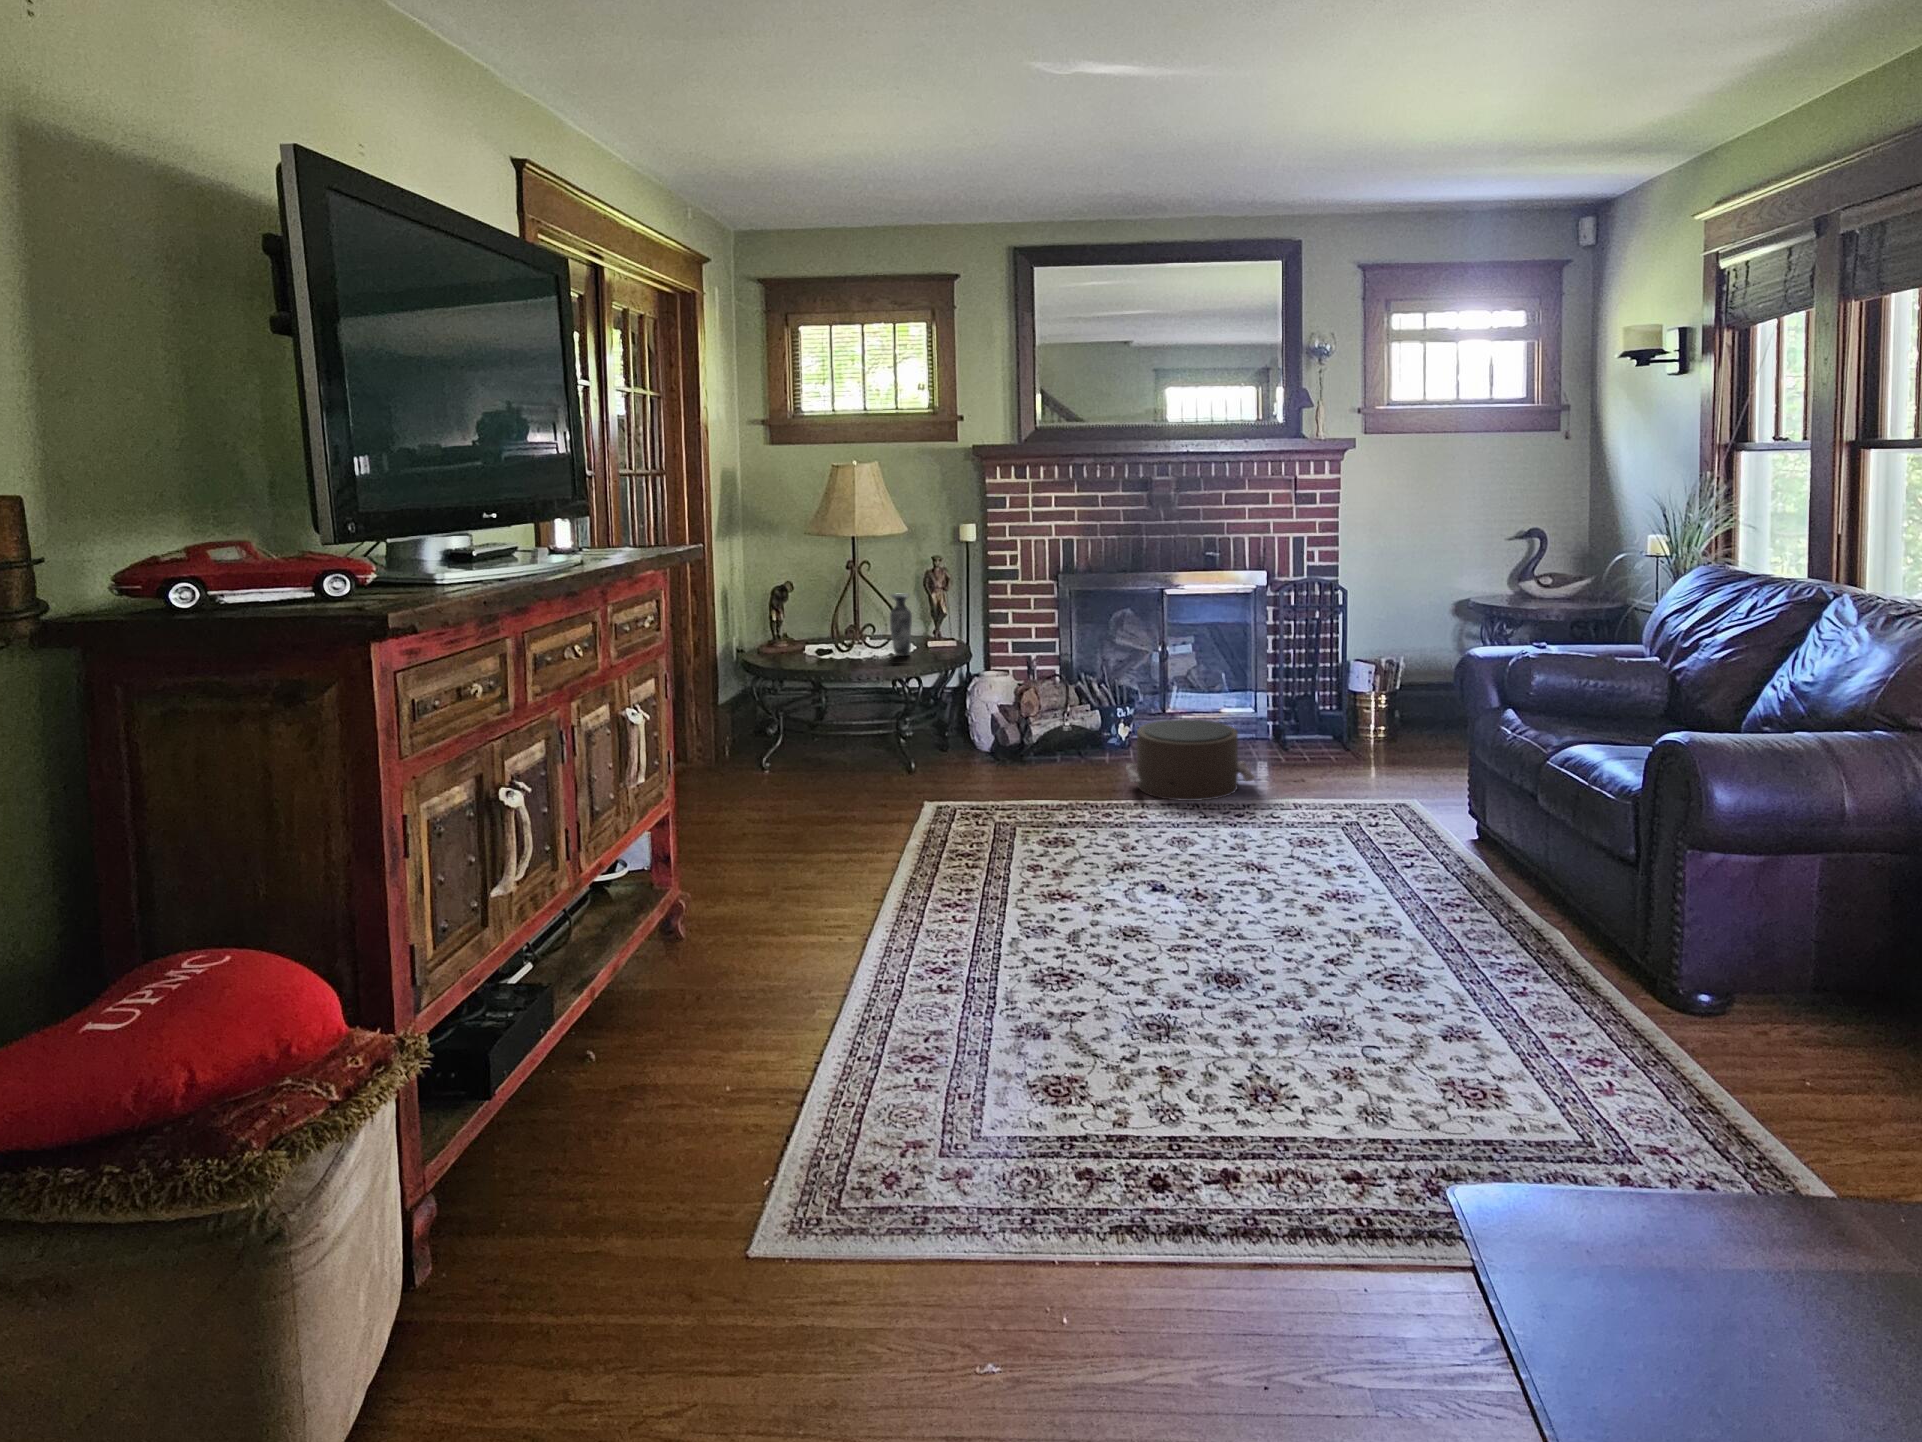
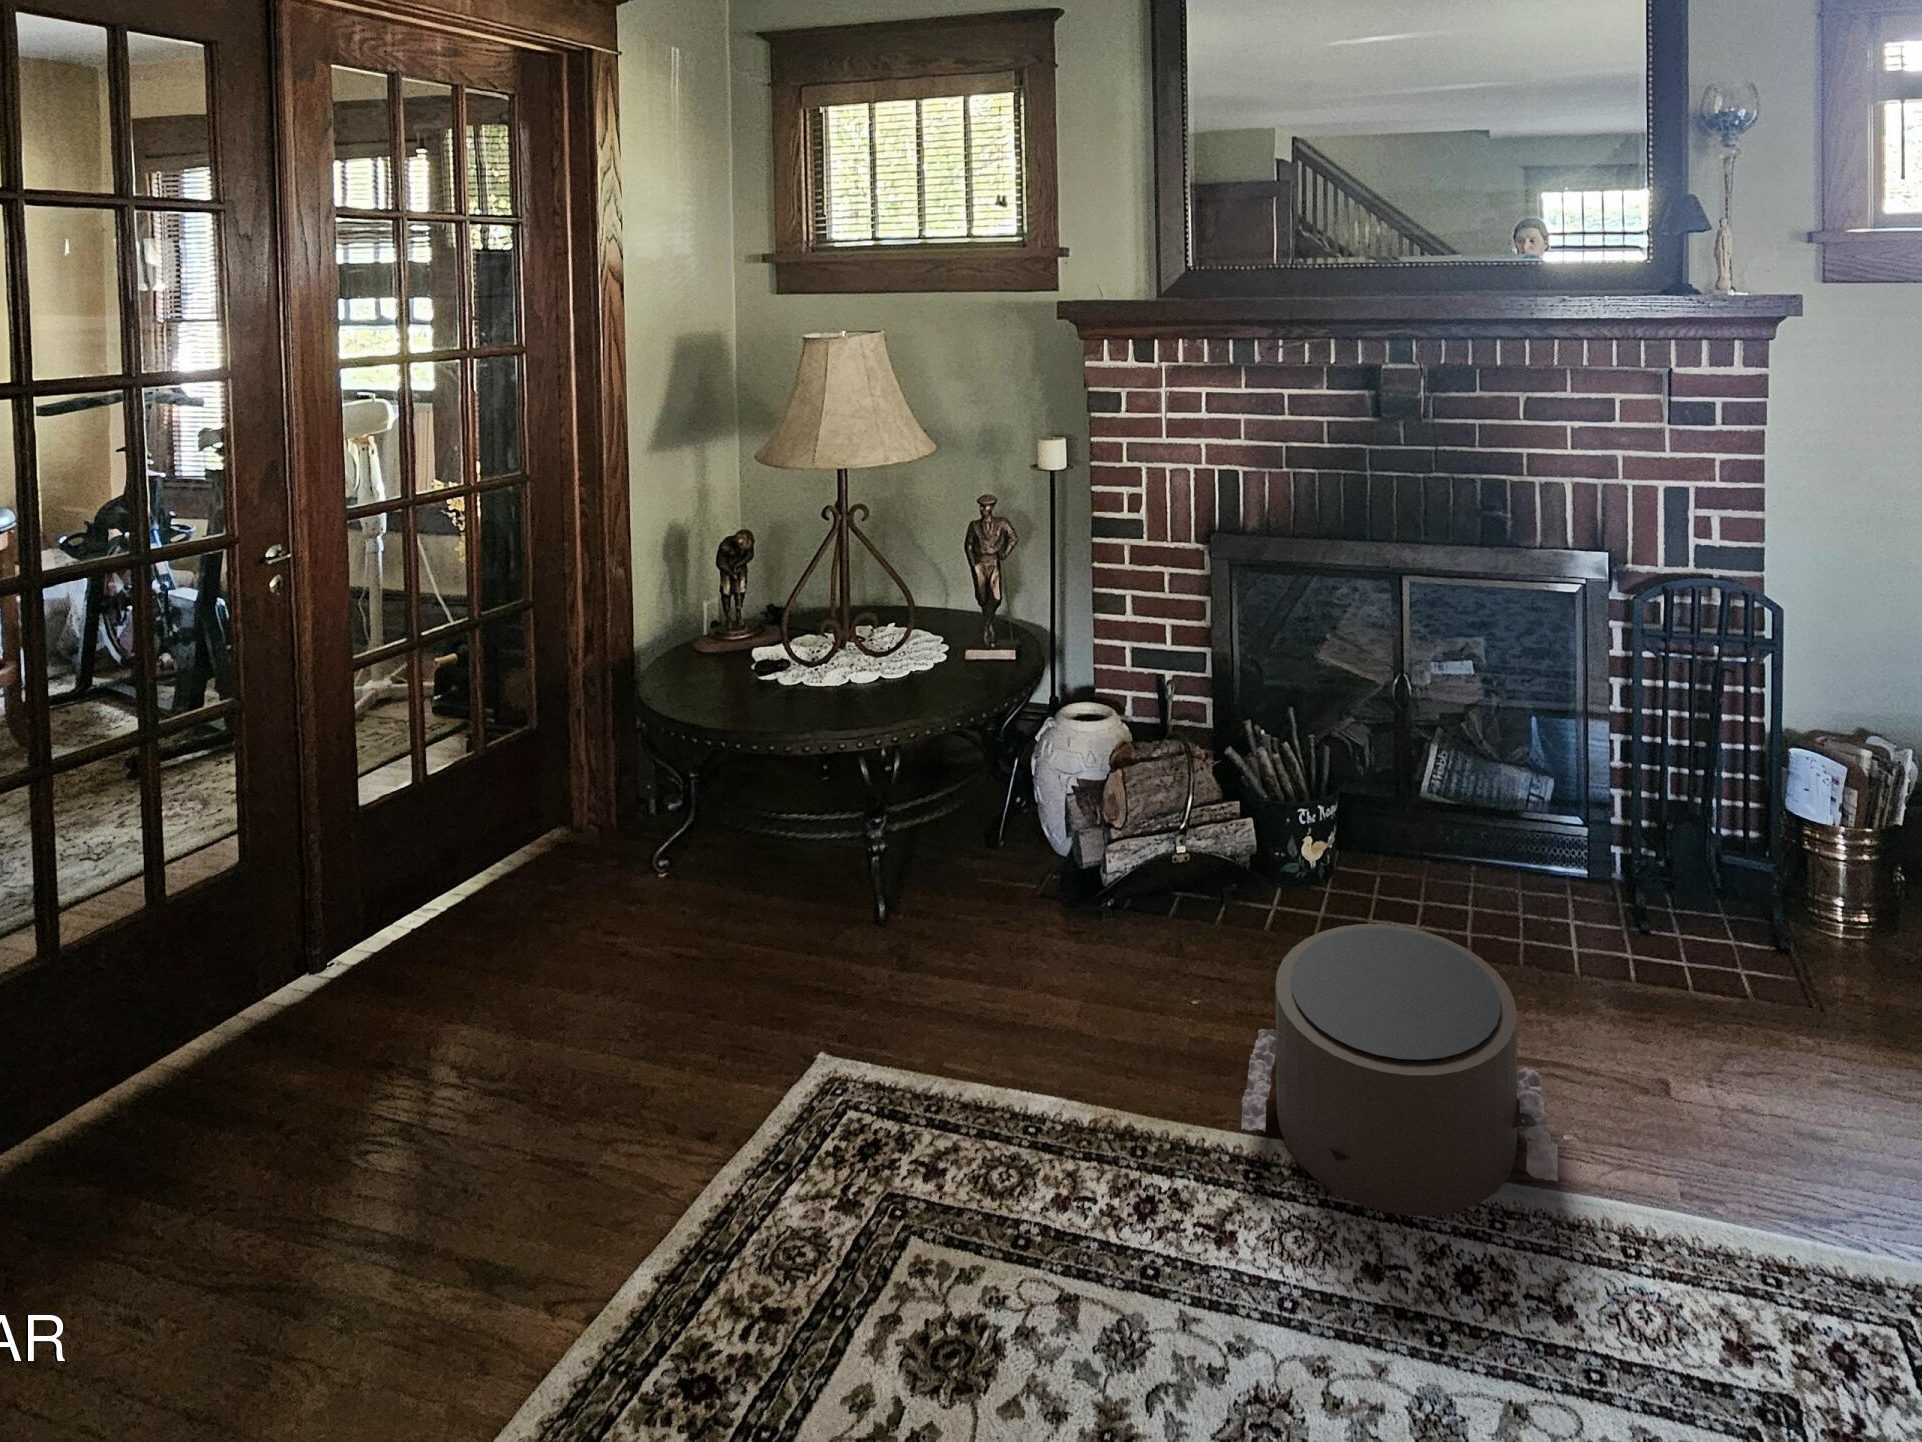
vase: present [890,594,912,656] -> none [855,579,895,699]

